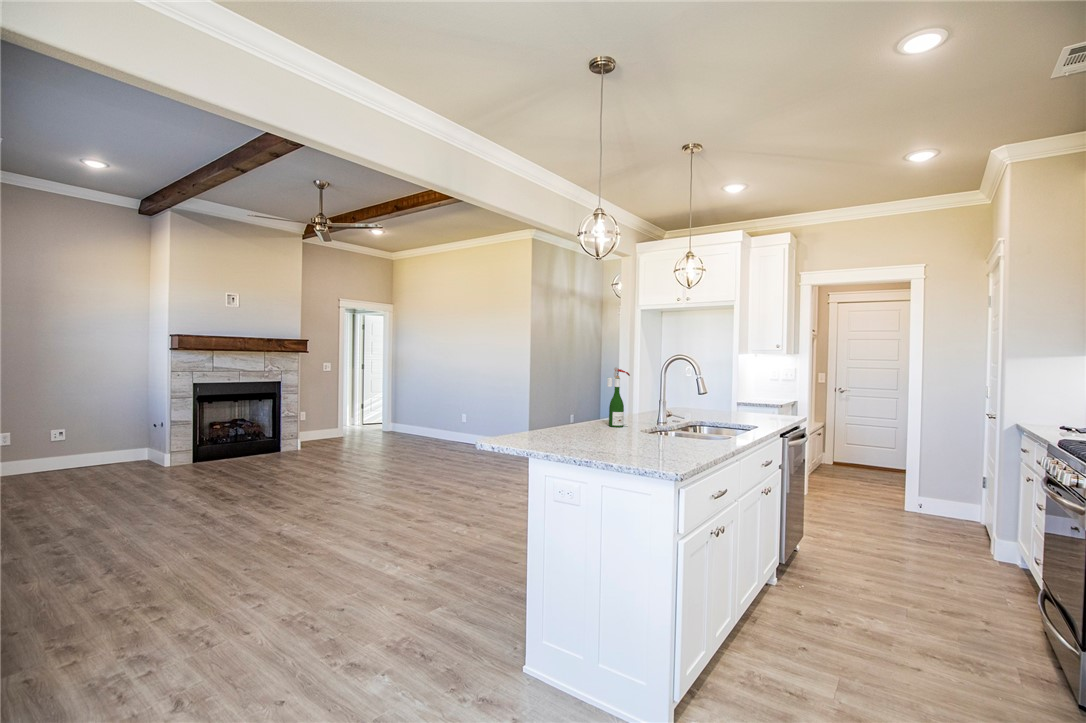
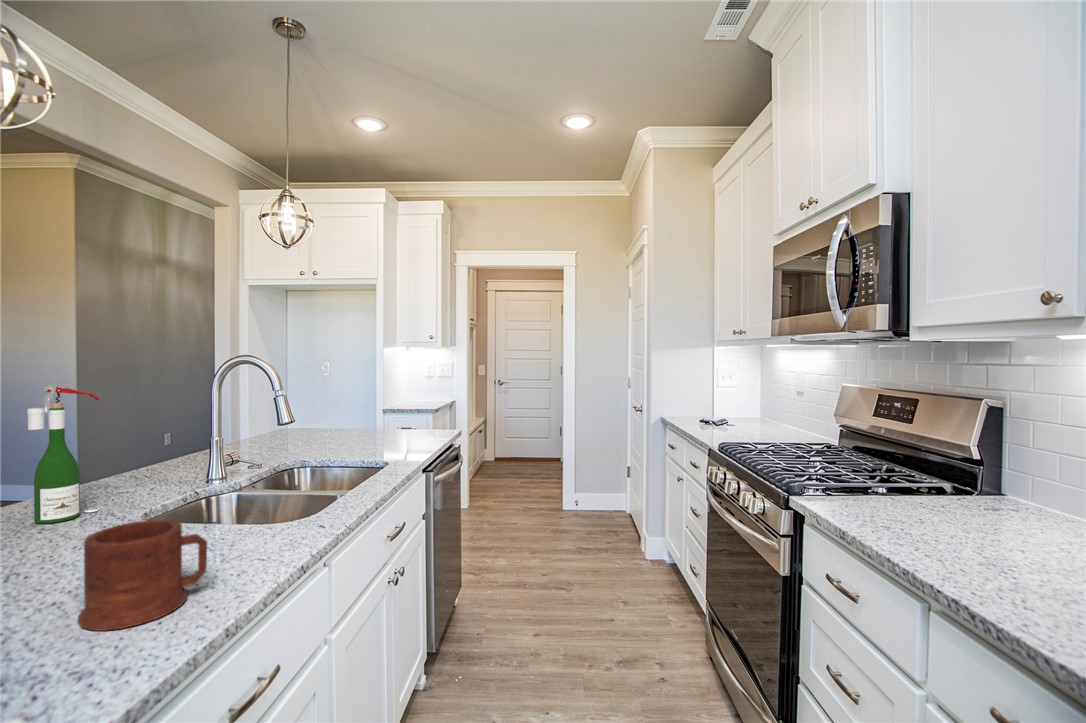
mug: none [665,418,705,451] -> present [78,520,207,631]

